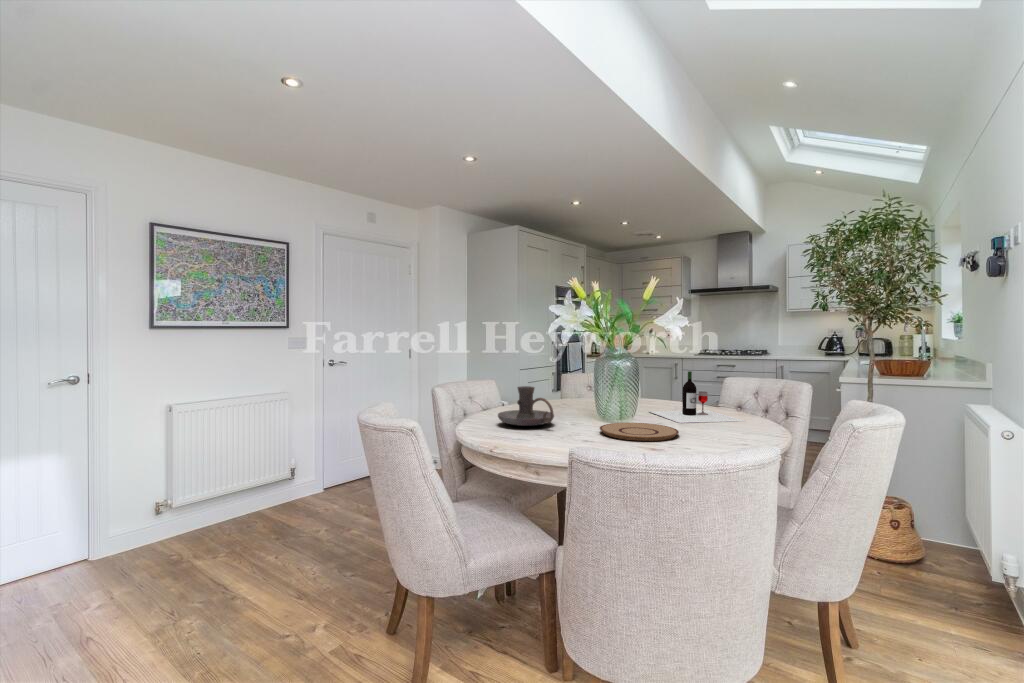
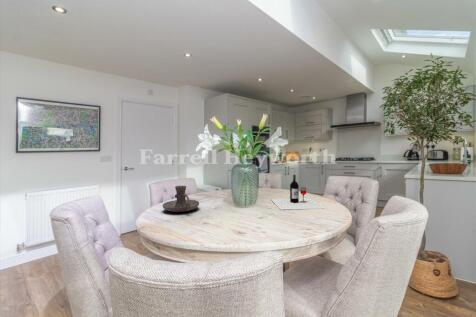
plate: present [600,423,679,441] -> none [215,210,268,228]

